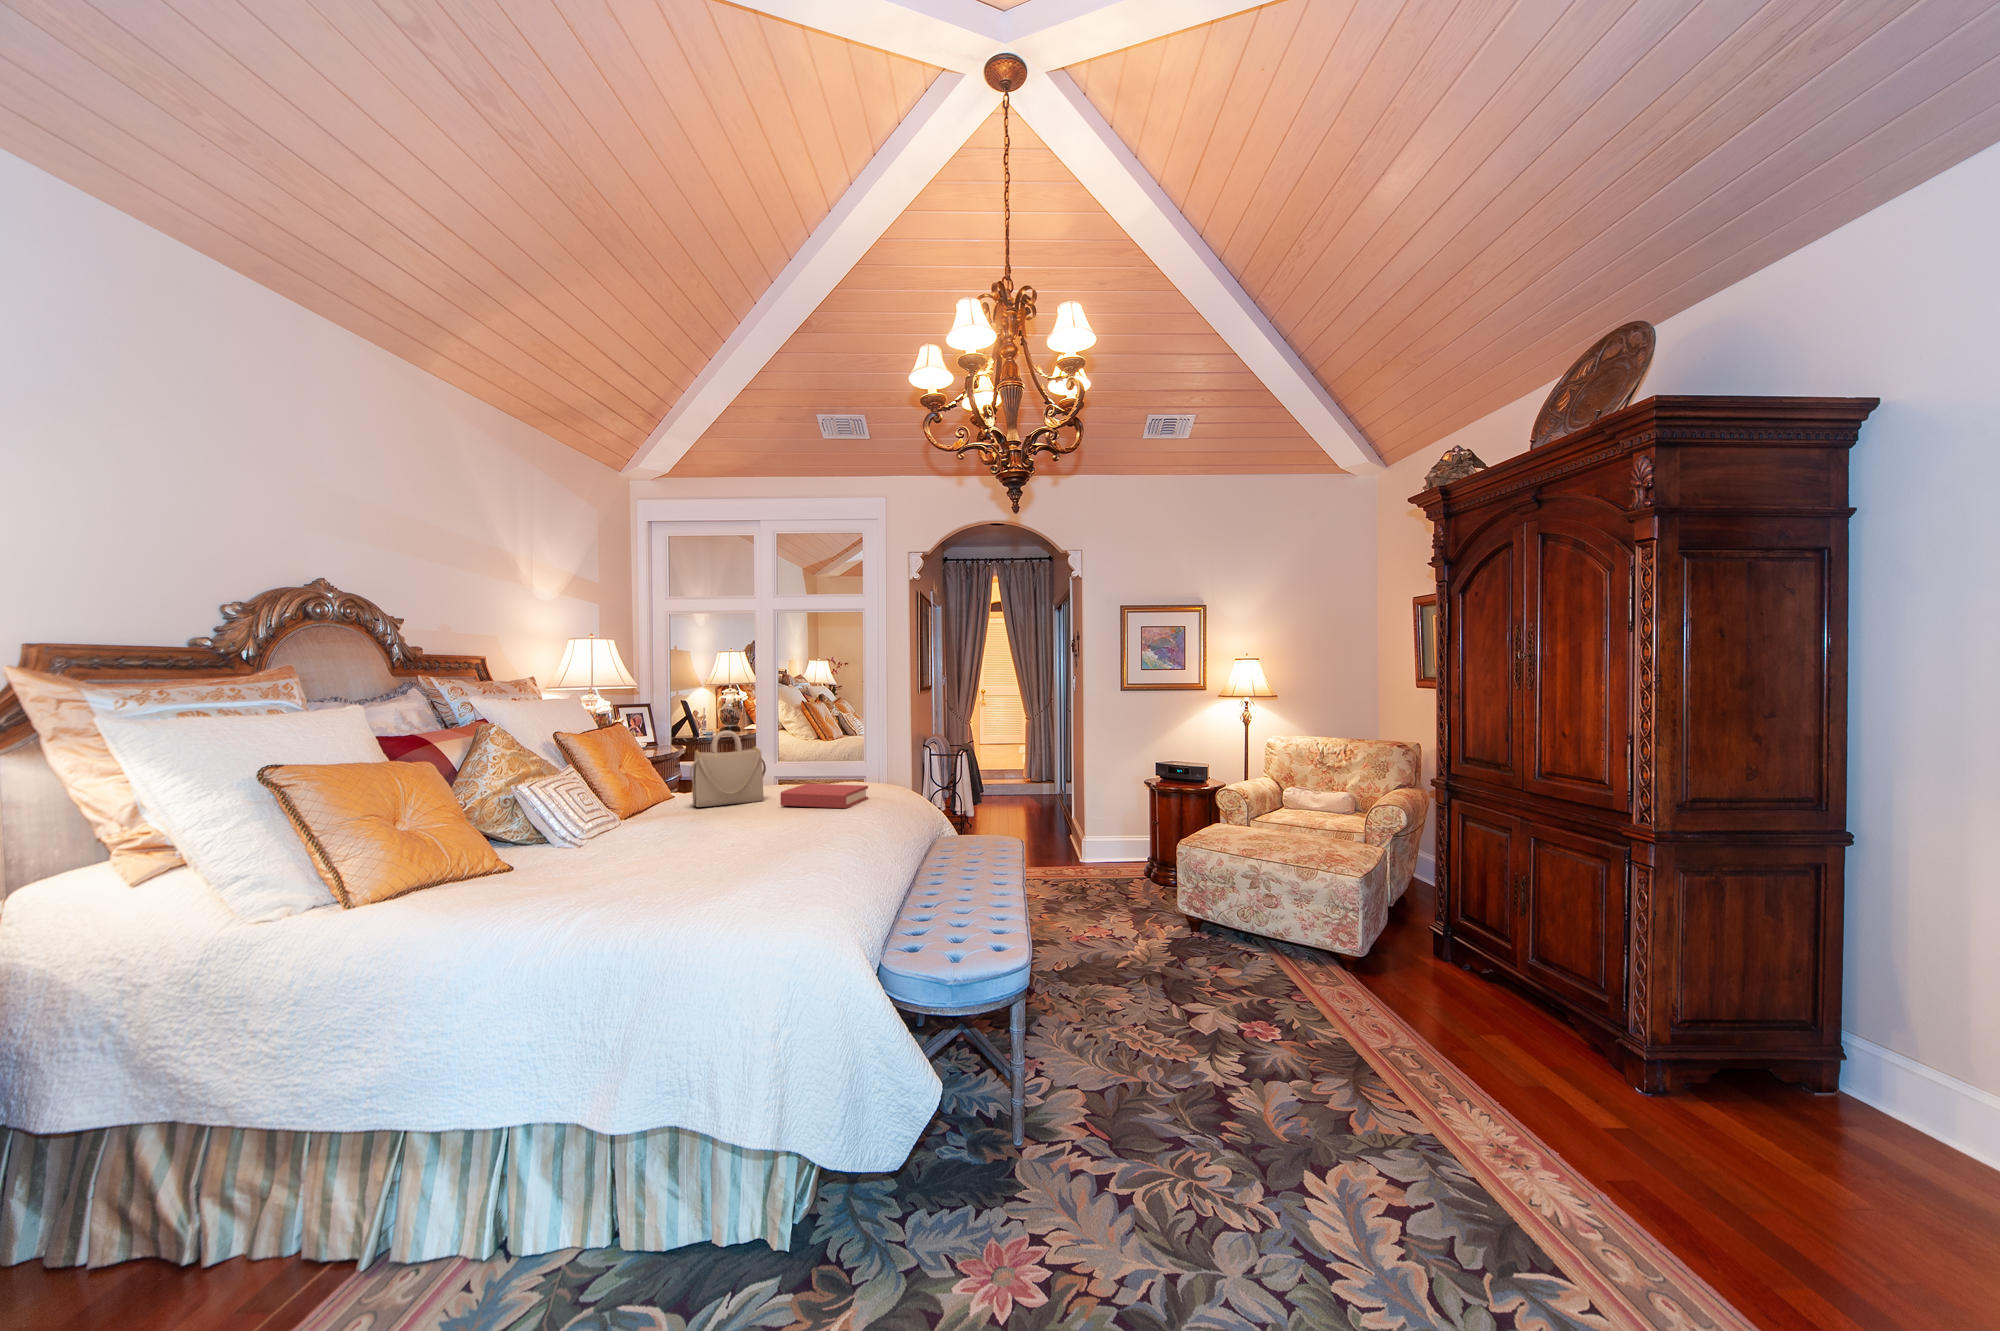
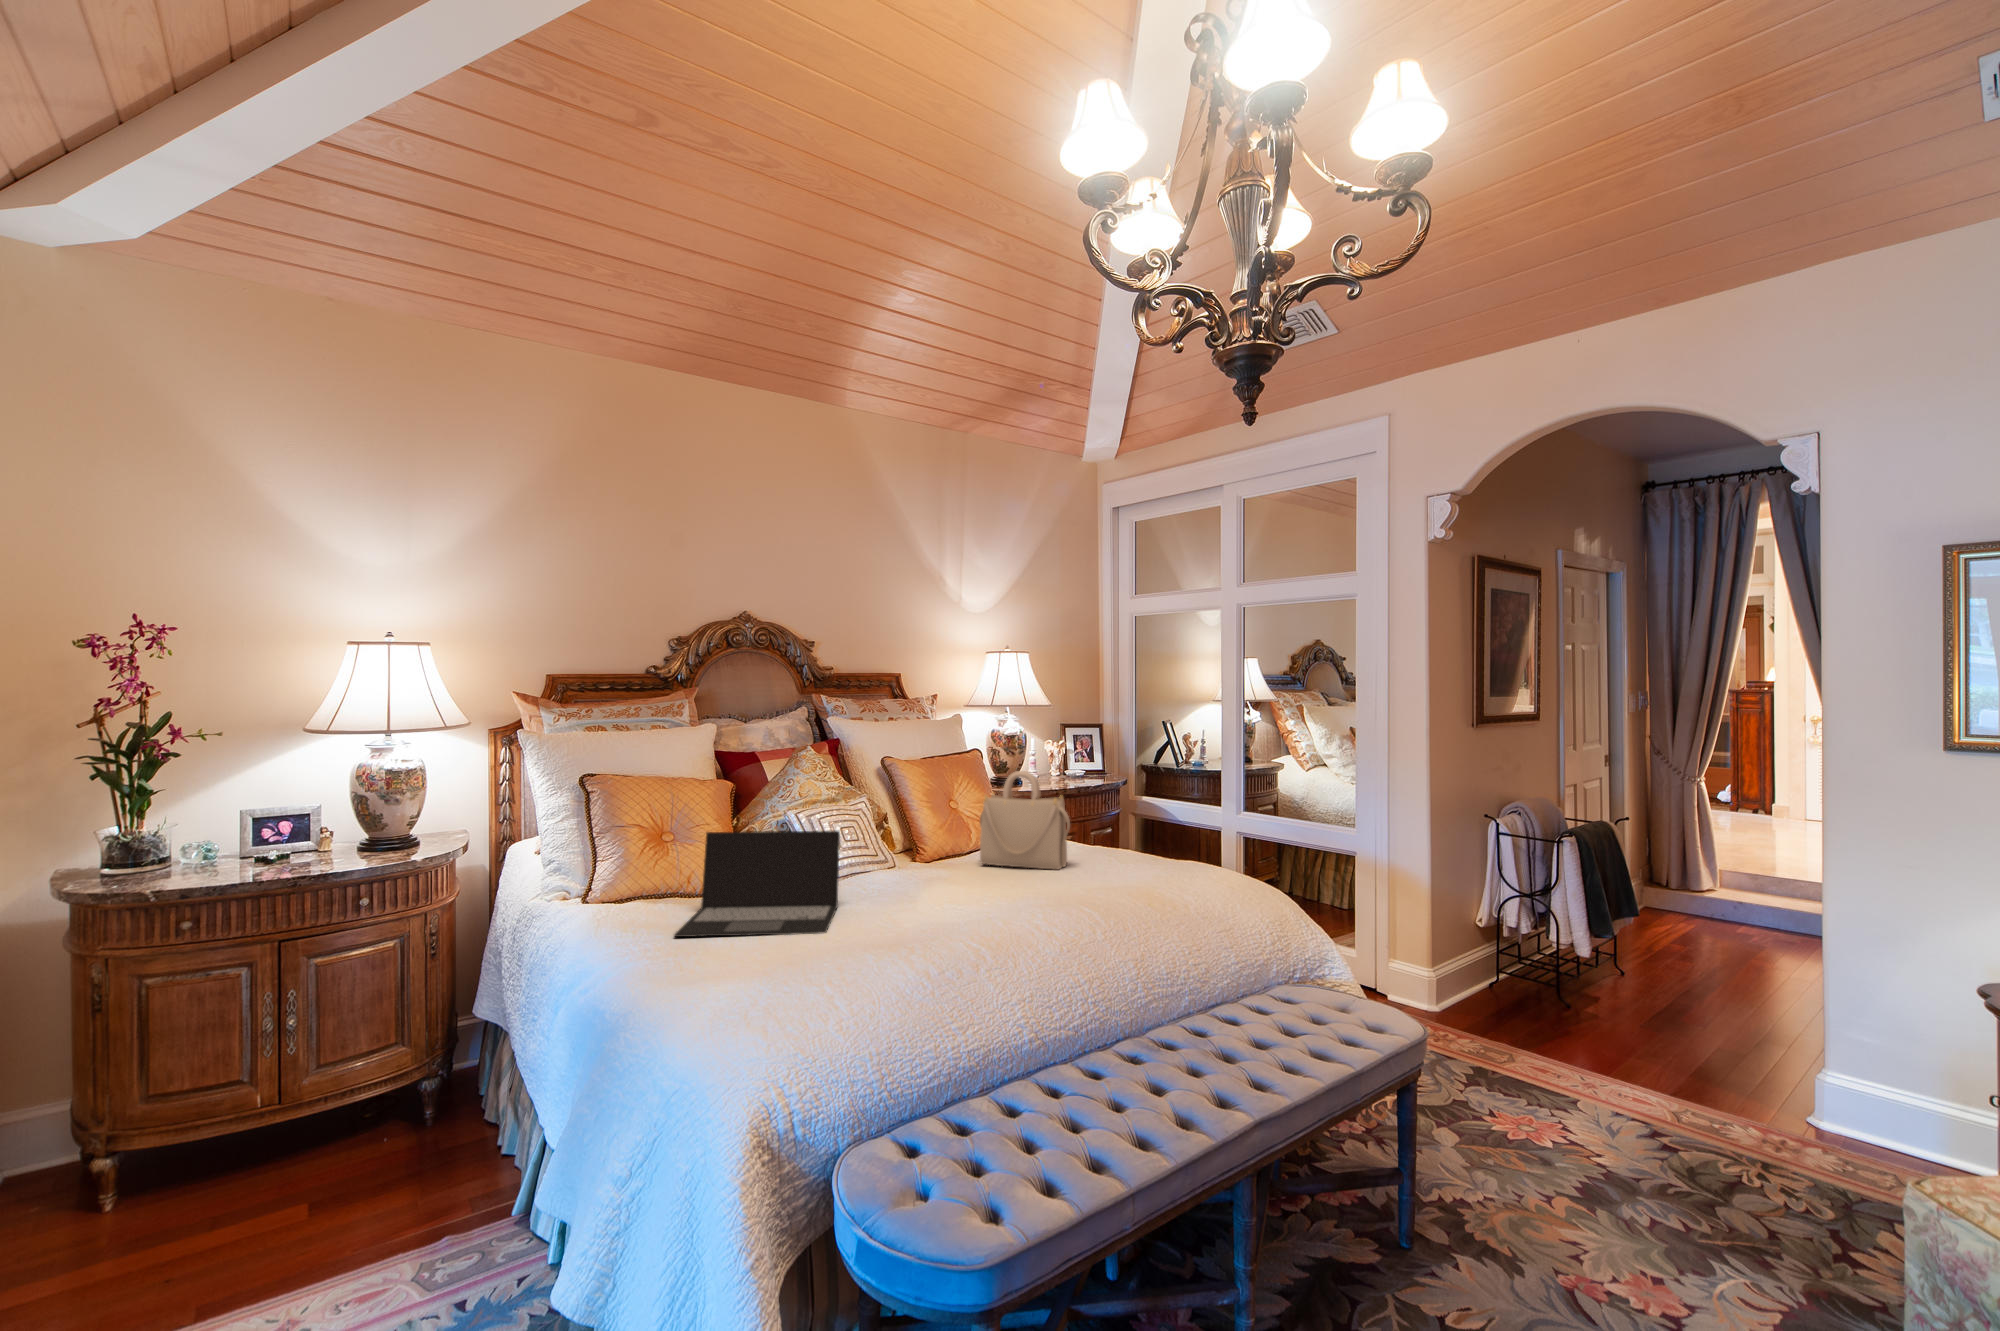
laptop: none [529,784,706,889] -> present [674,831,840,937]
hardback book: present [780,784,868,808] -> none [1050,856,1167,903]

